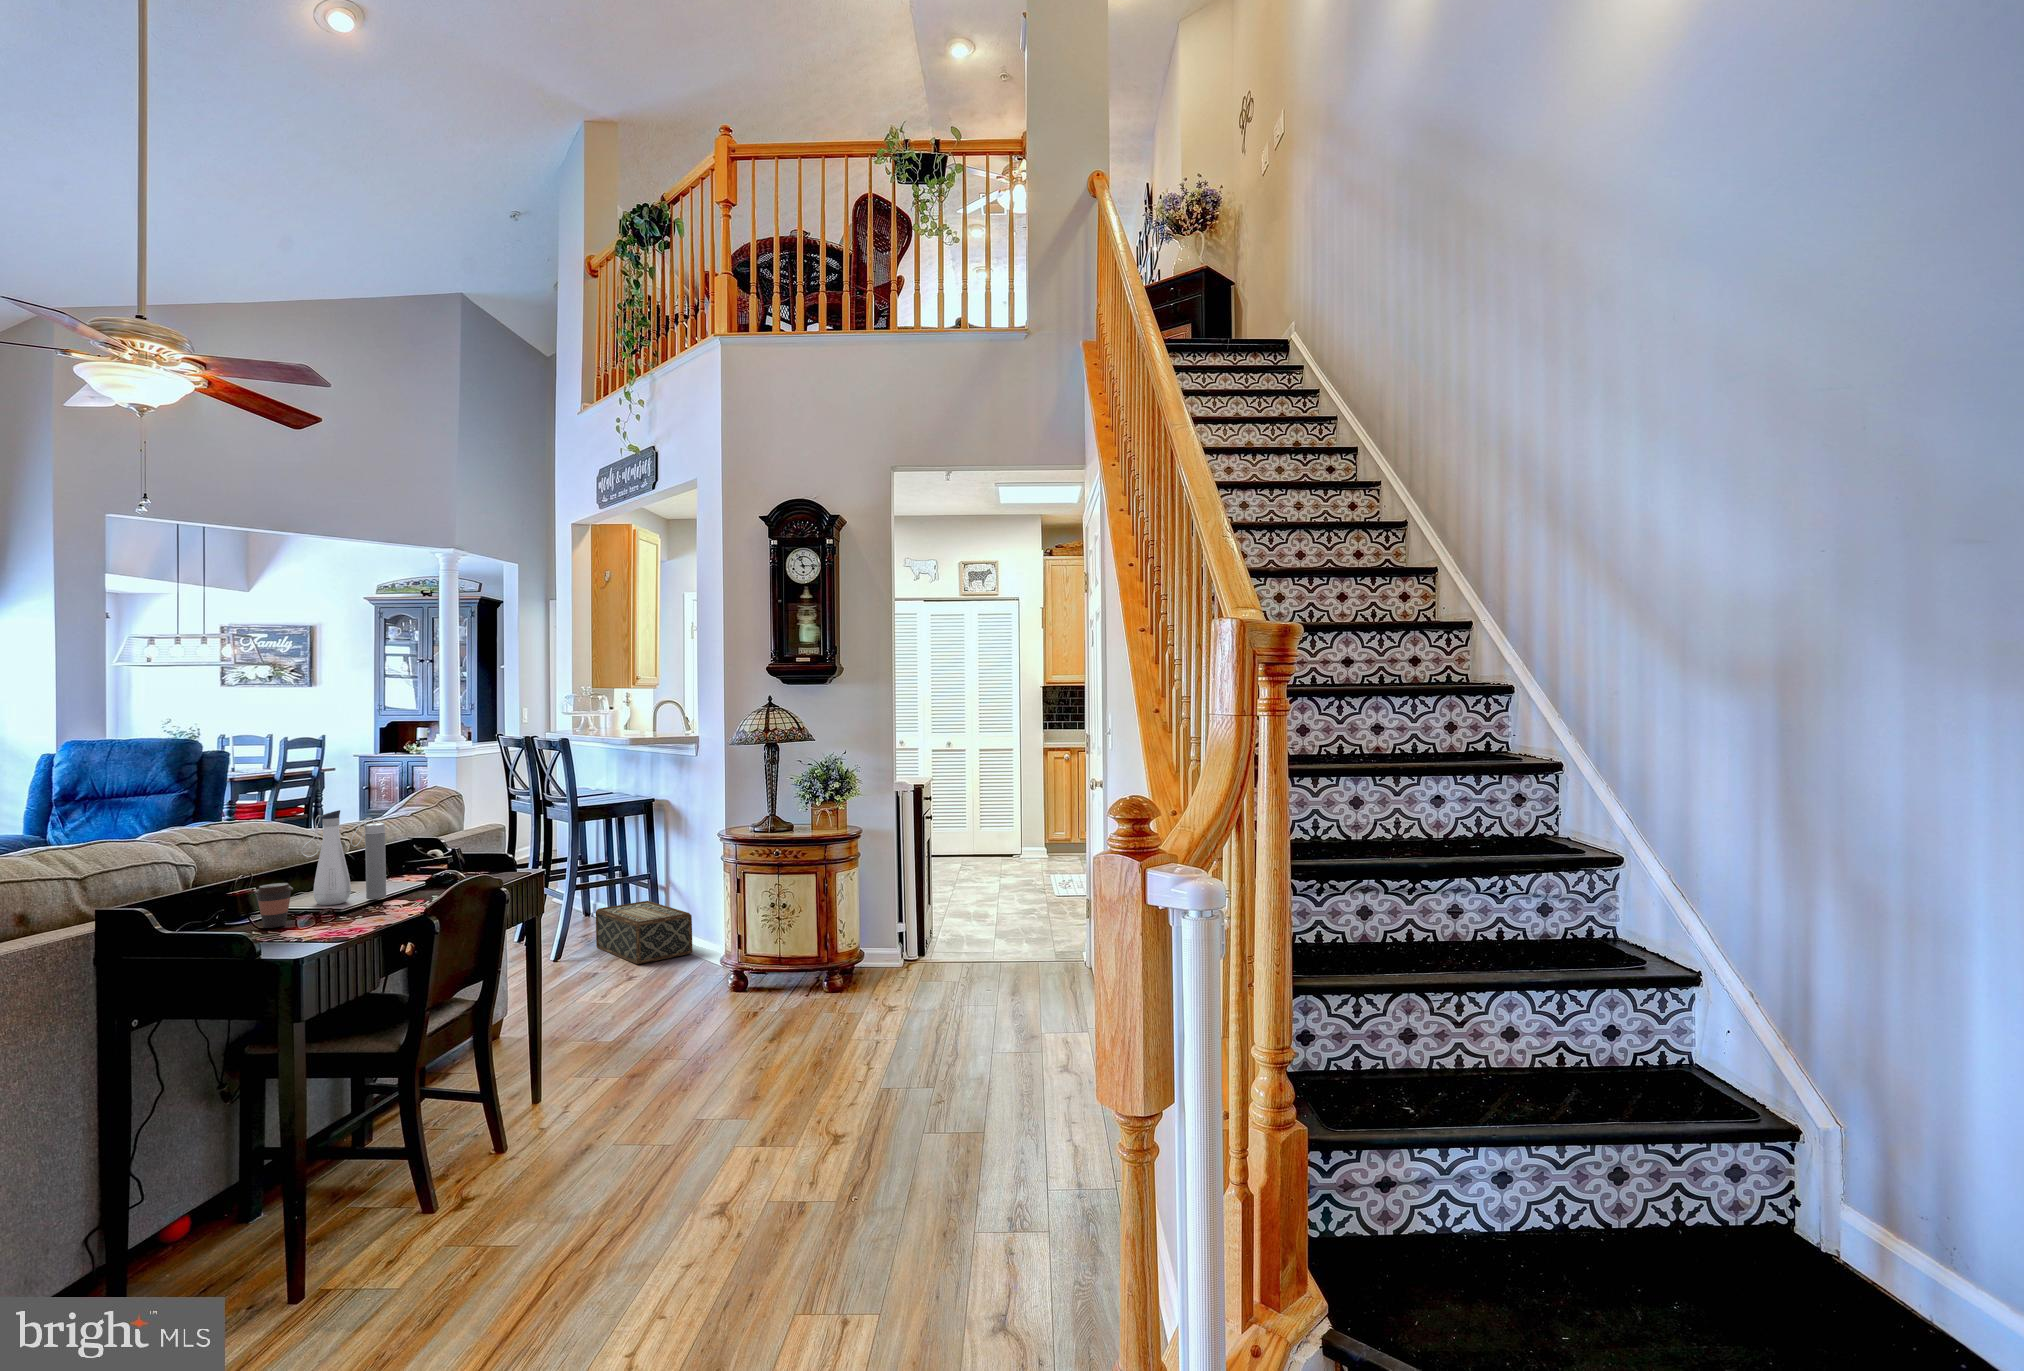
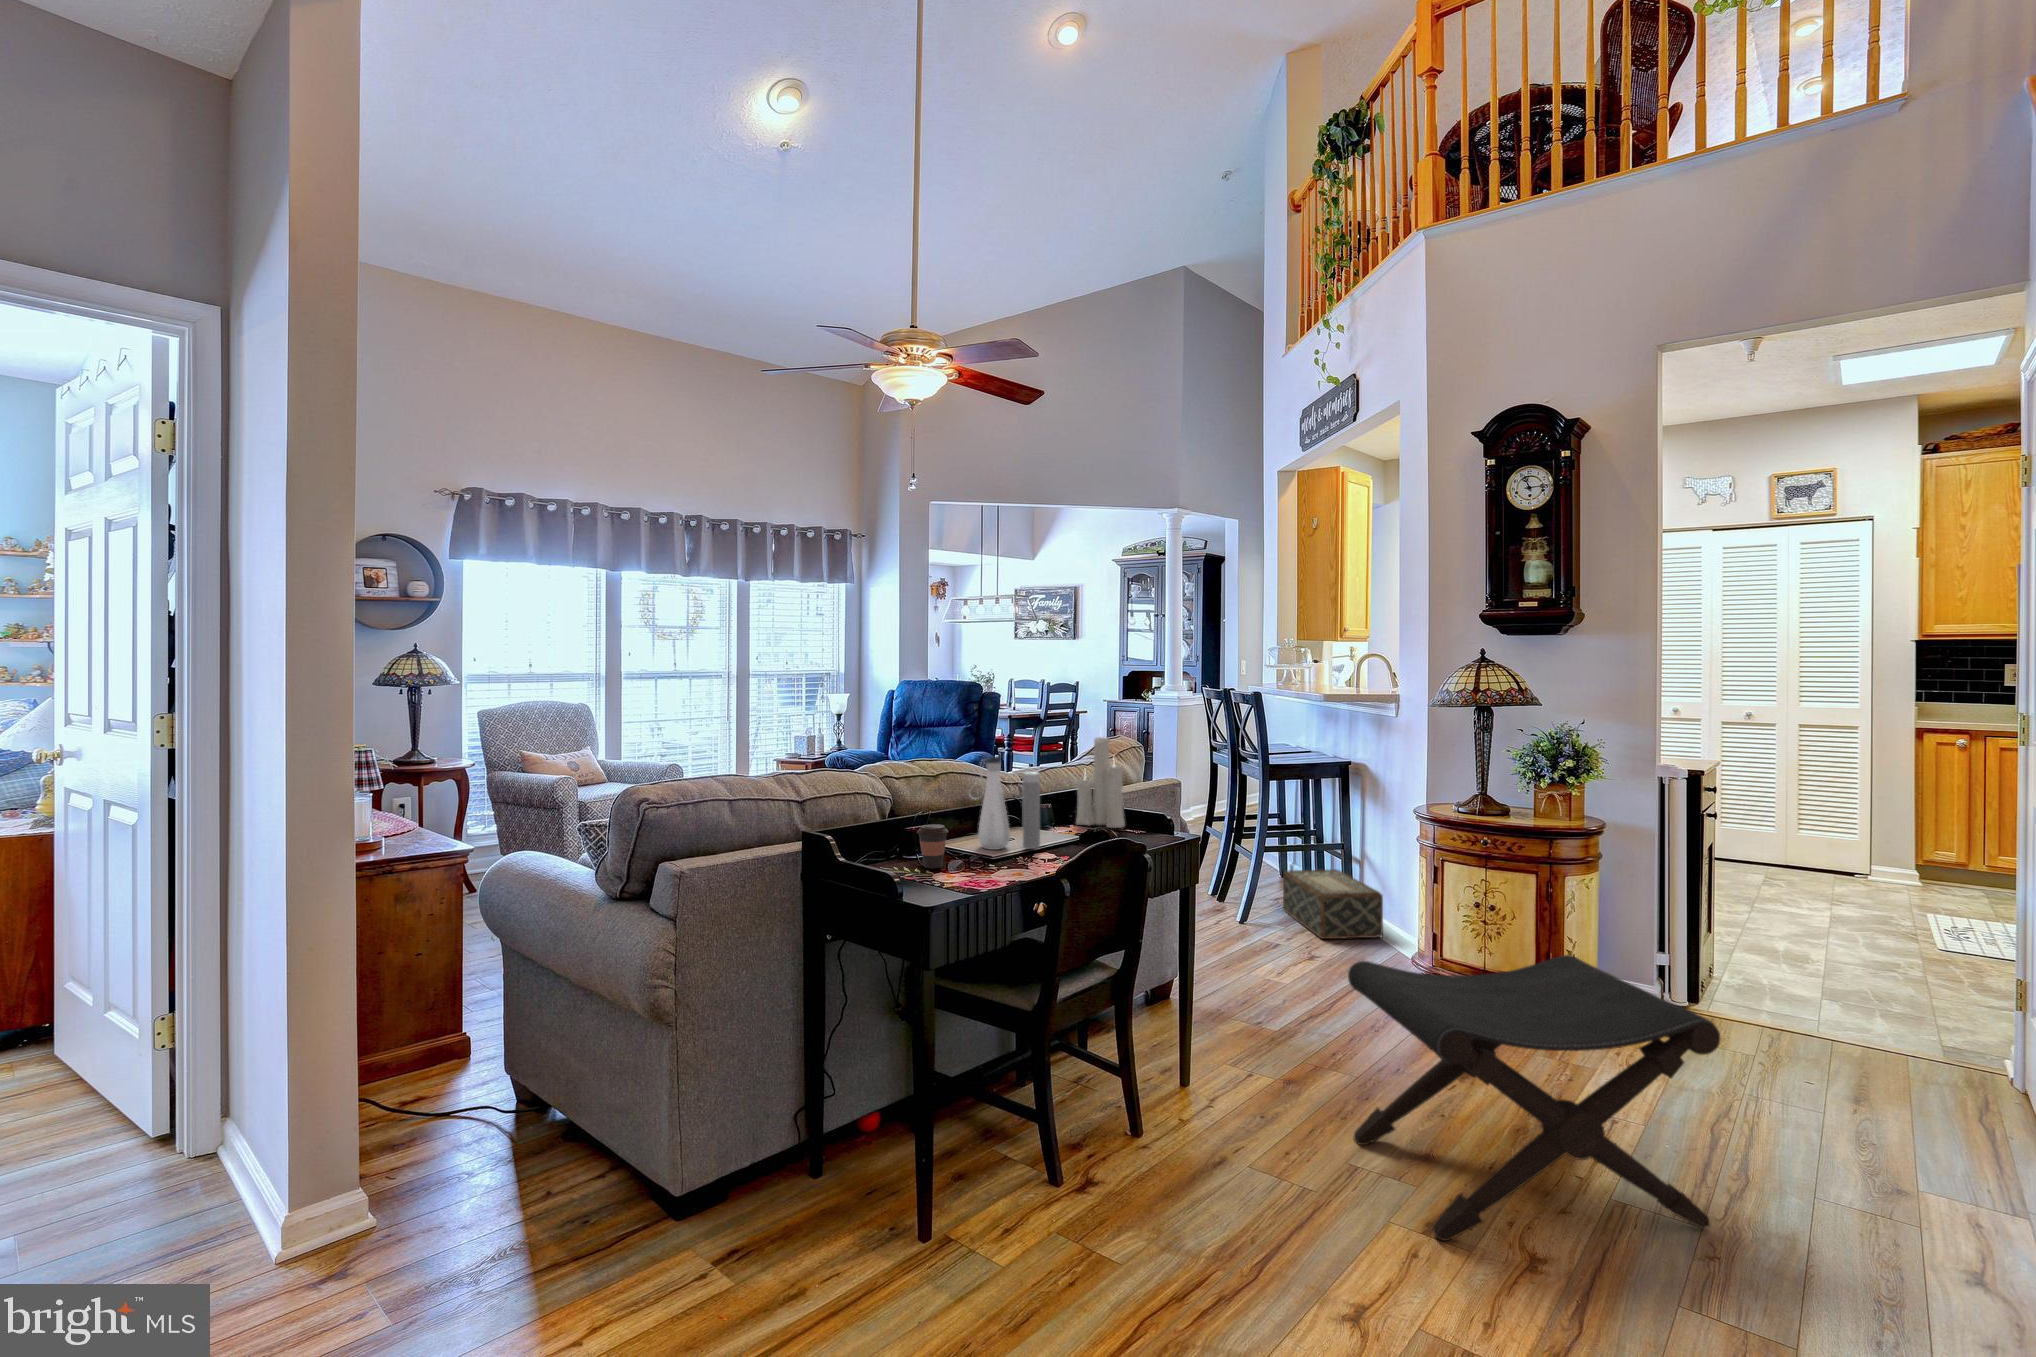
candle: none [410,771,465,875] -> present [1076,734,1125,828]
footstool: none [680,922,929,1142] -> present [1348,955,1721,1241]

